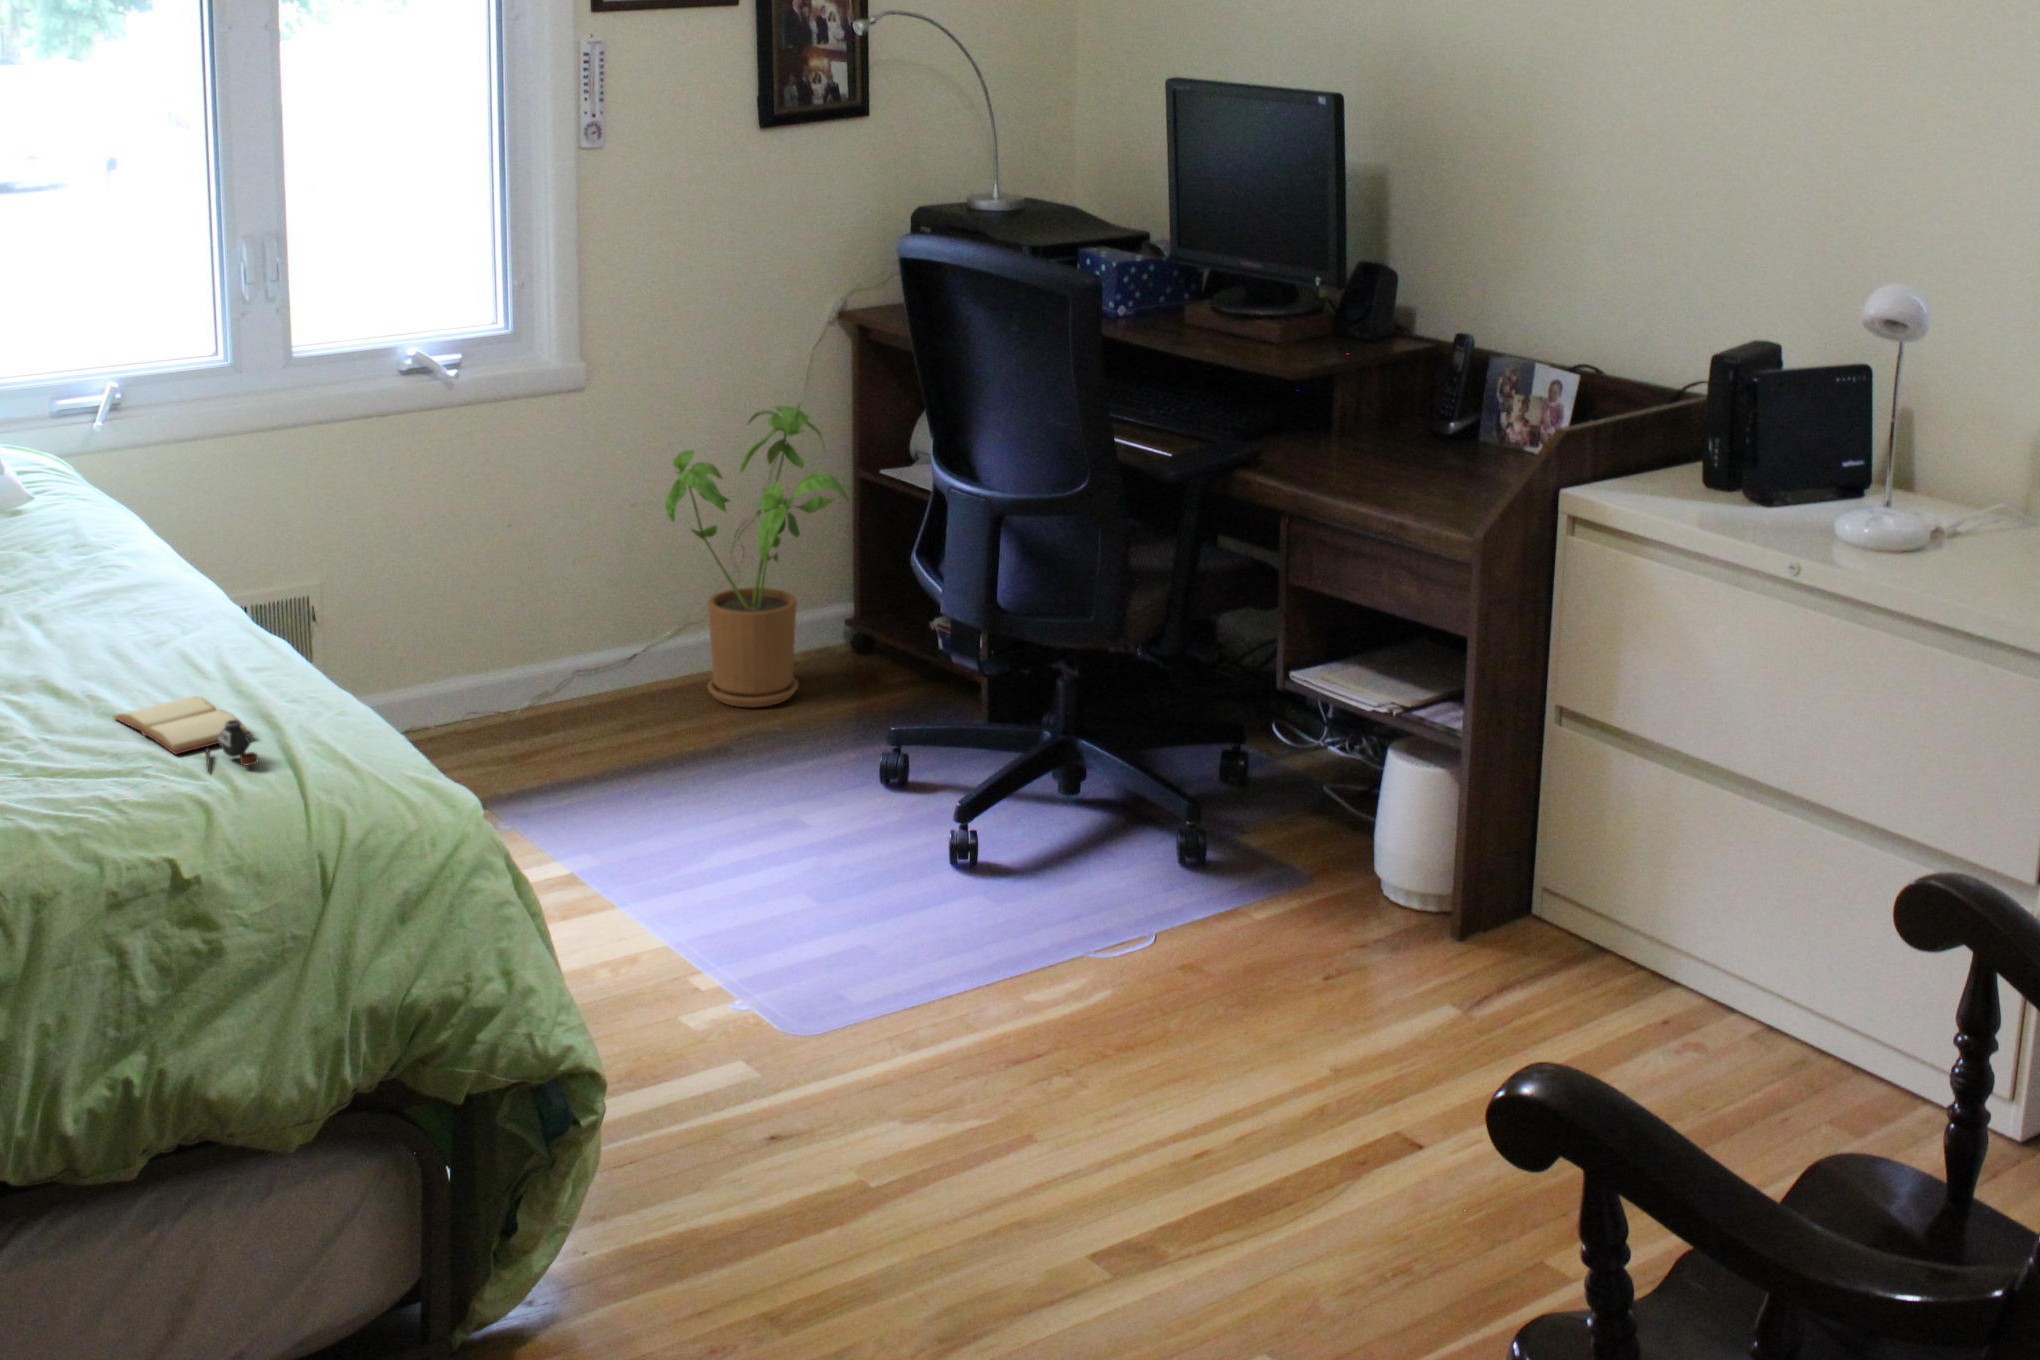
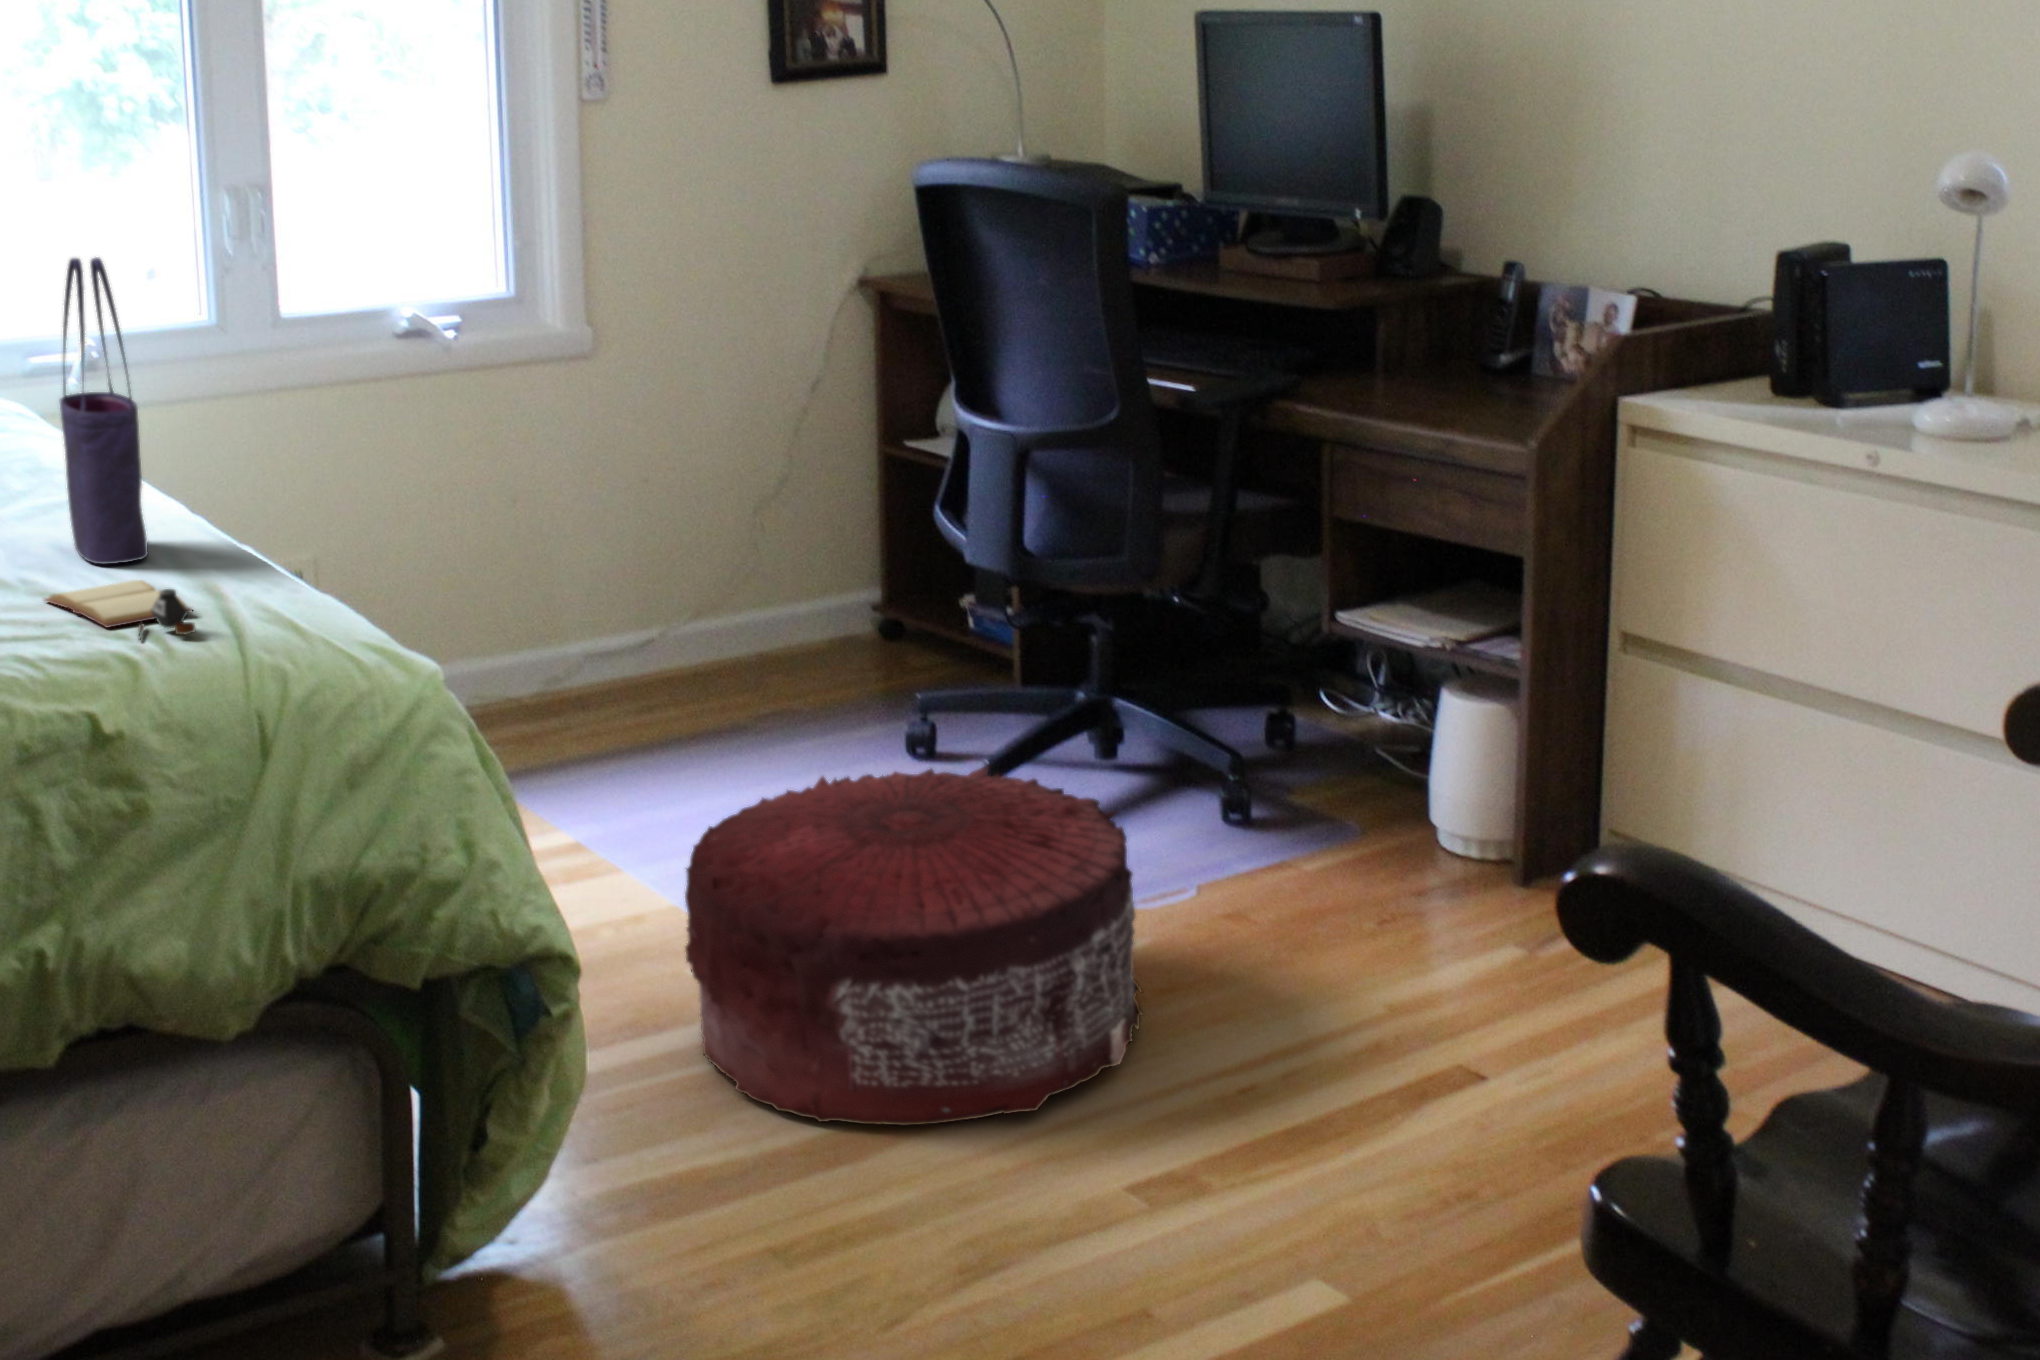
tote bag: none [122,385,202,670] -> present [60,257,148,564]
house plant: present [665,405,849,707] -> none [679,376,875,693]
pouf: none [688,834,1112,1197] -> present [685,766,1142,1126]

